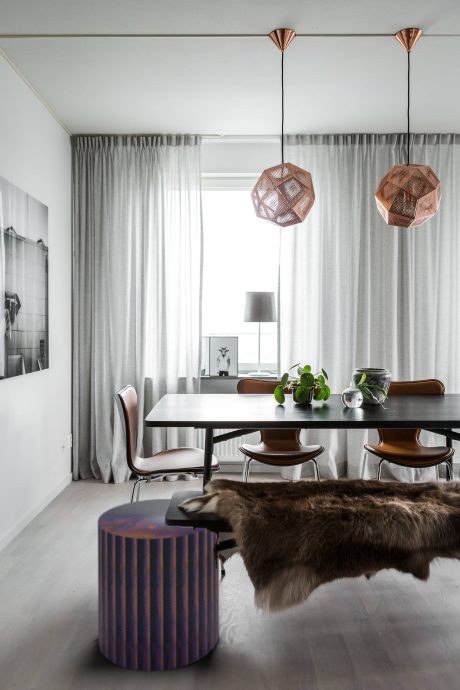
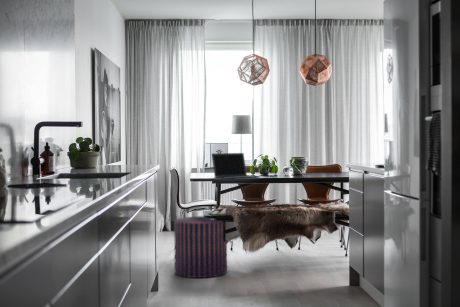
laptop: none [195,359,294,417] -> present [212,153,259,178]

